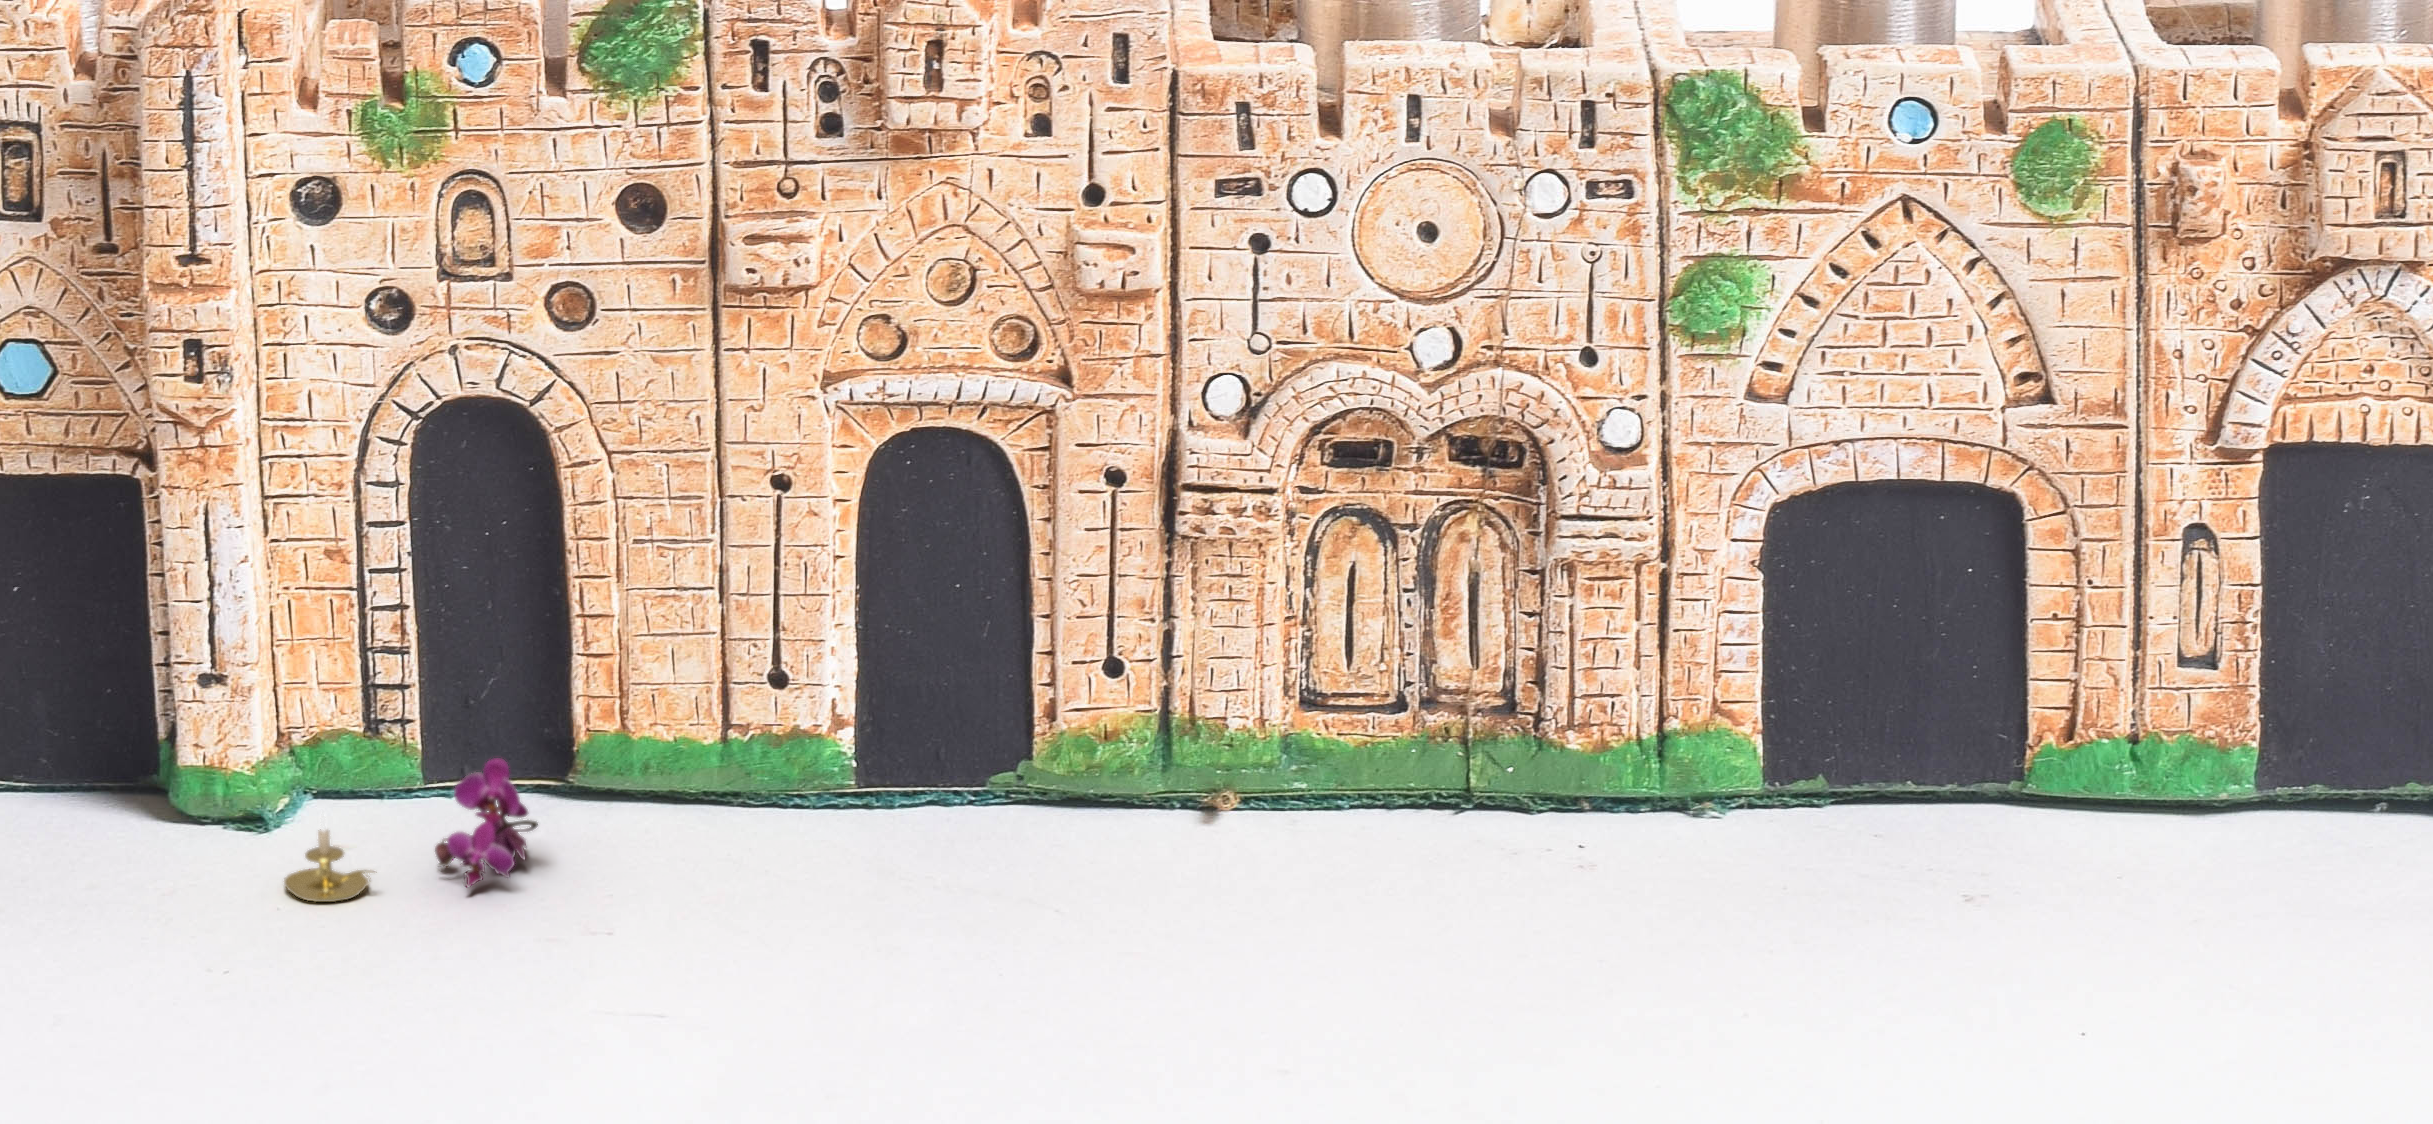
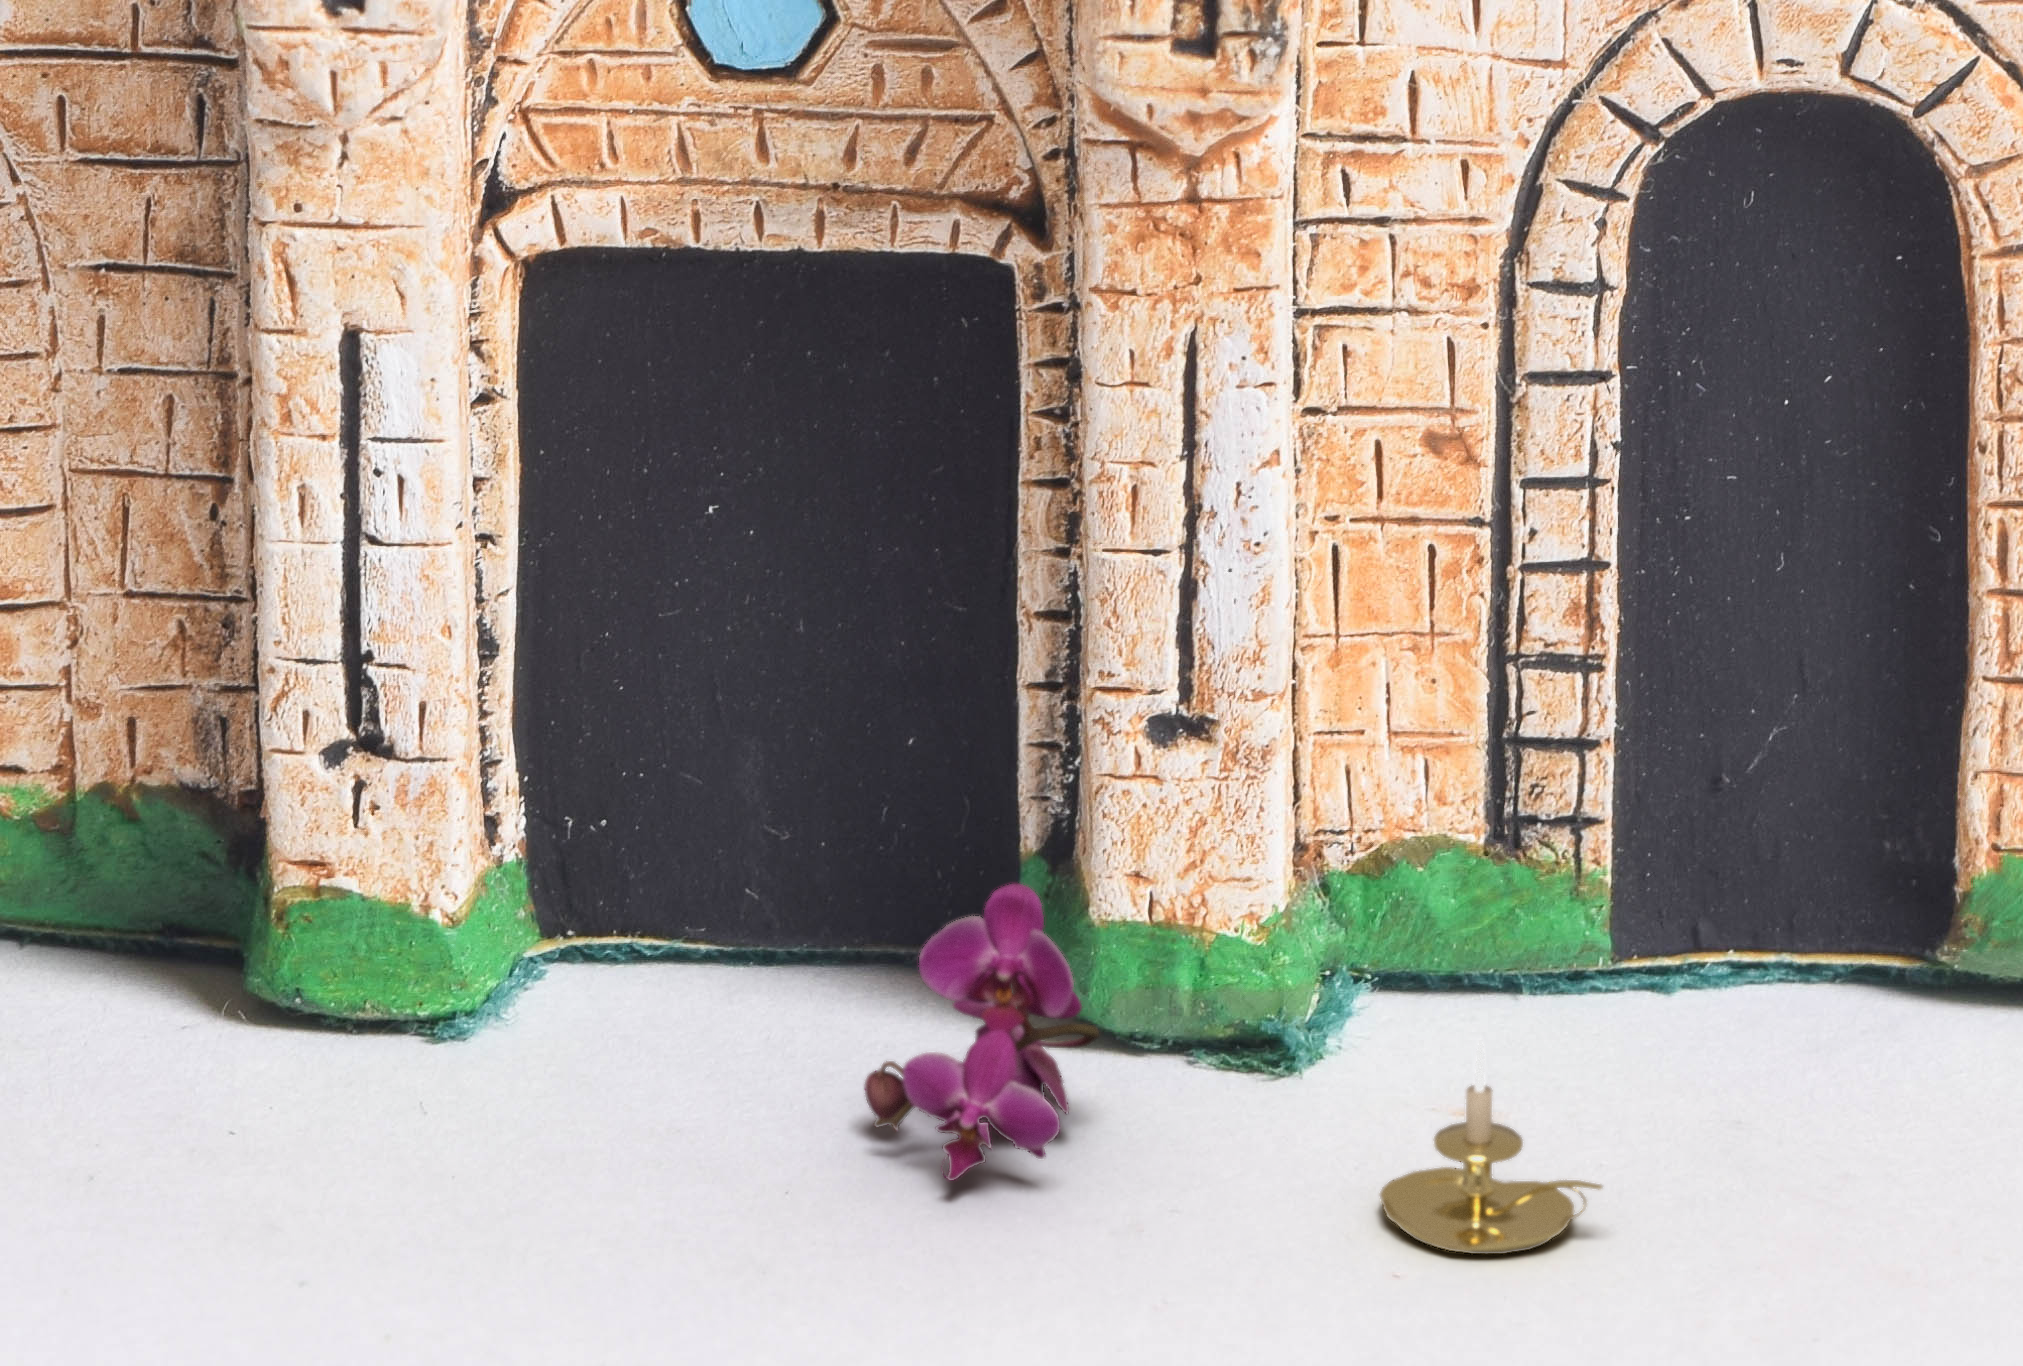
flower: present [435,758,538,887] -> present [865,884,1100,1181]

